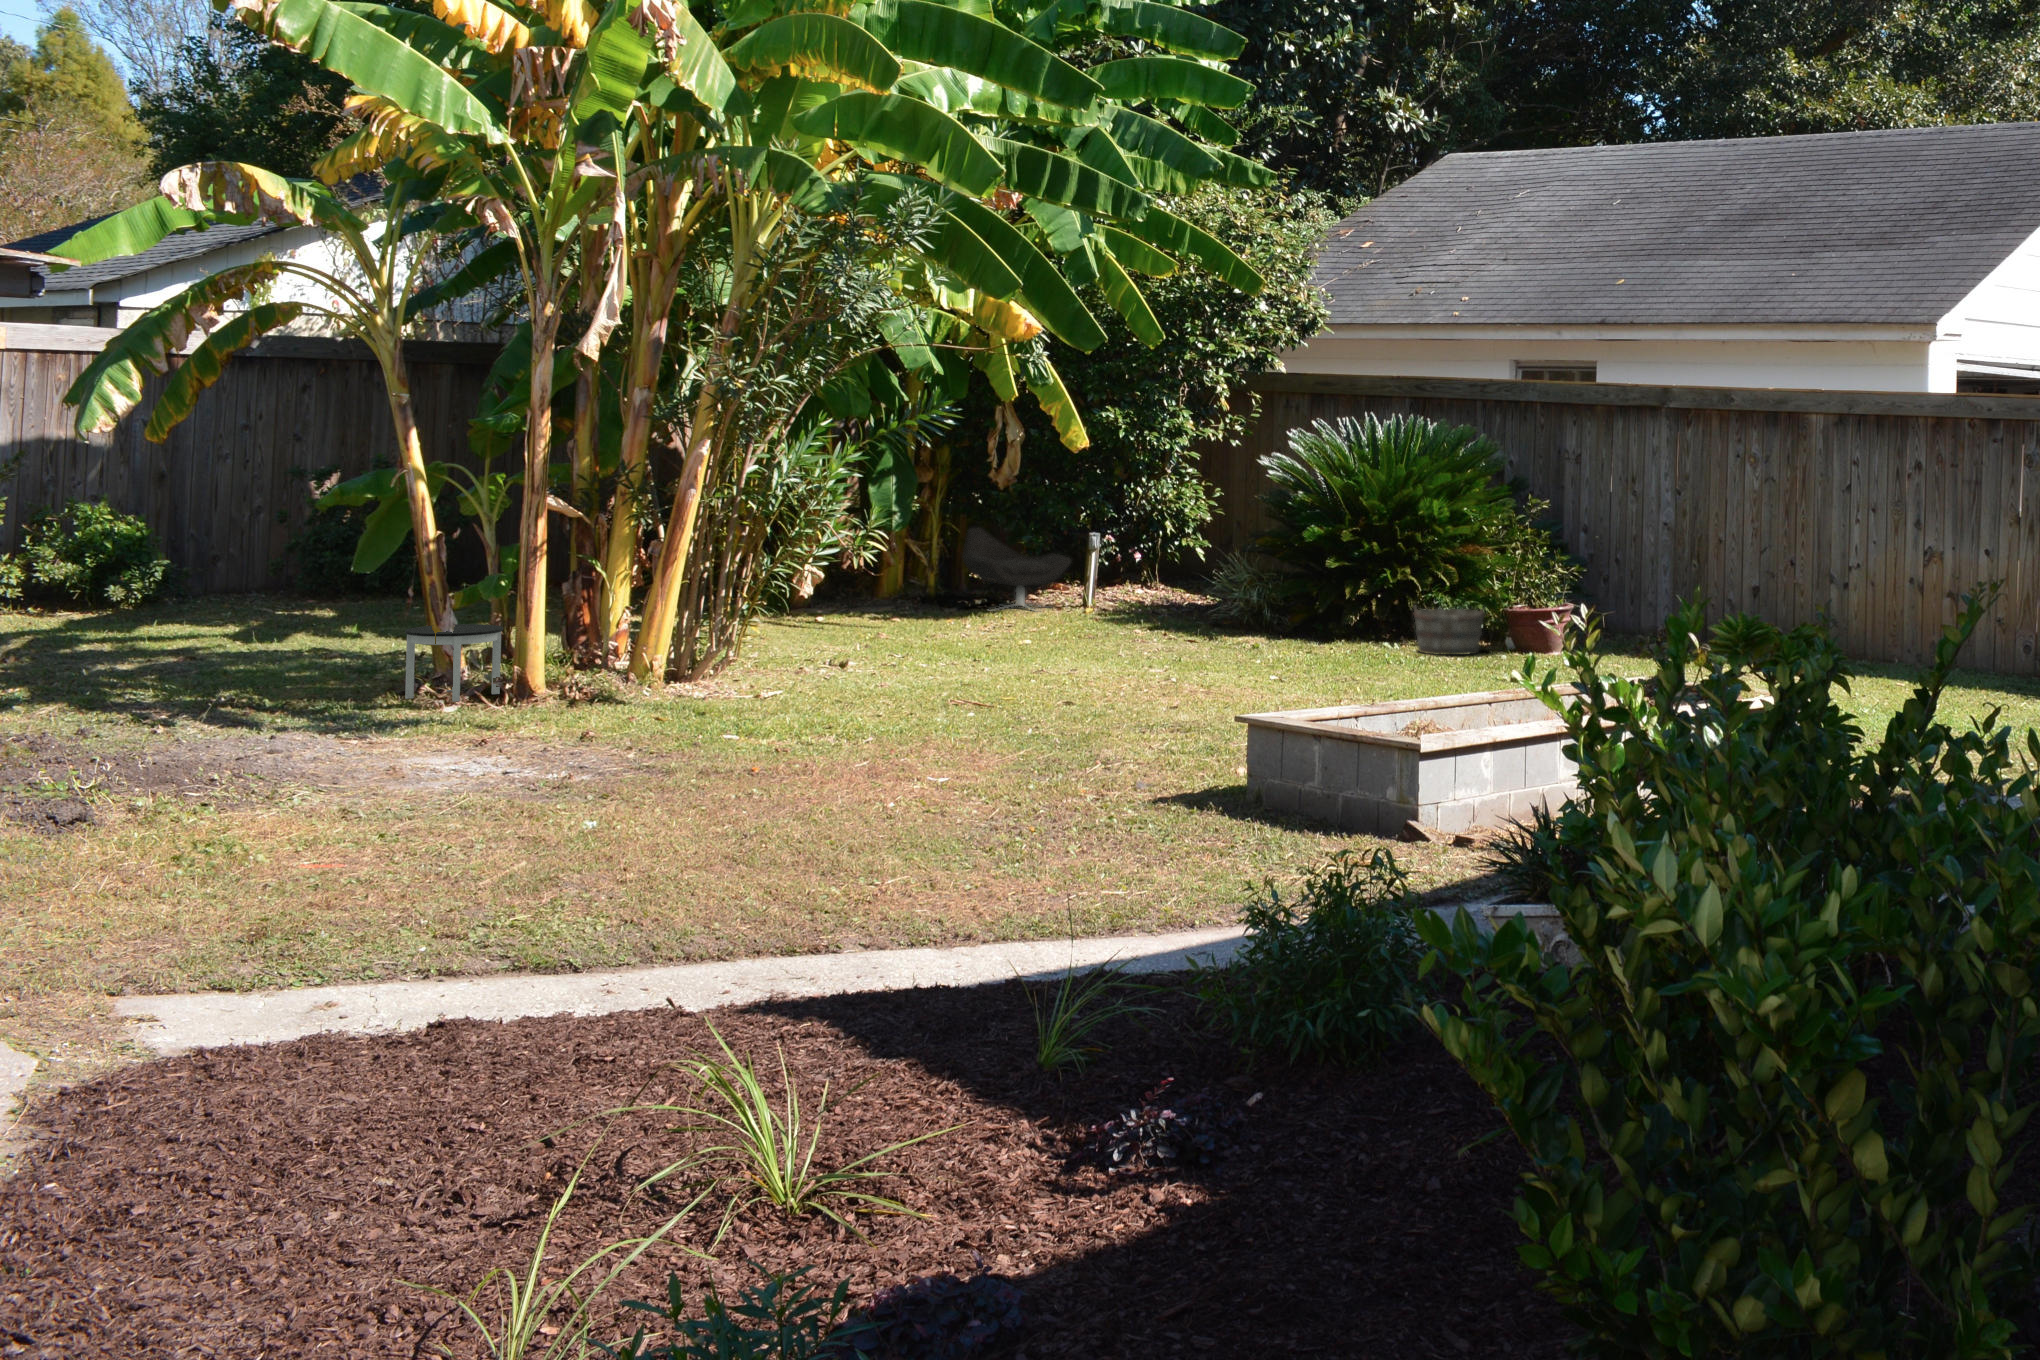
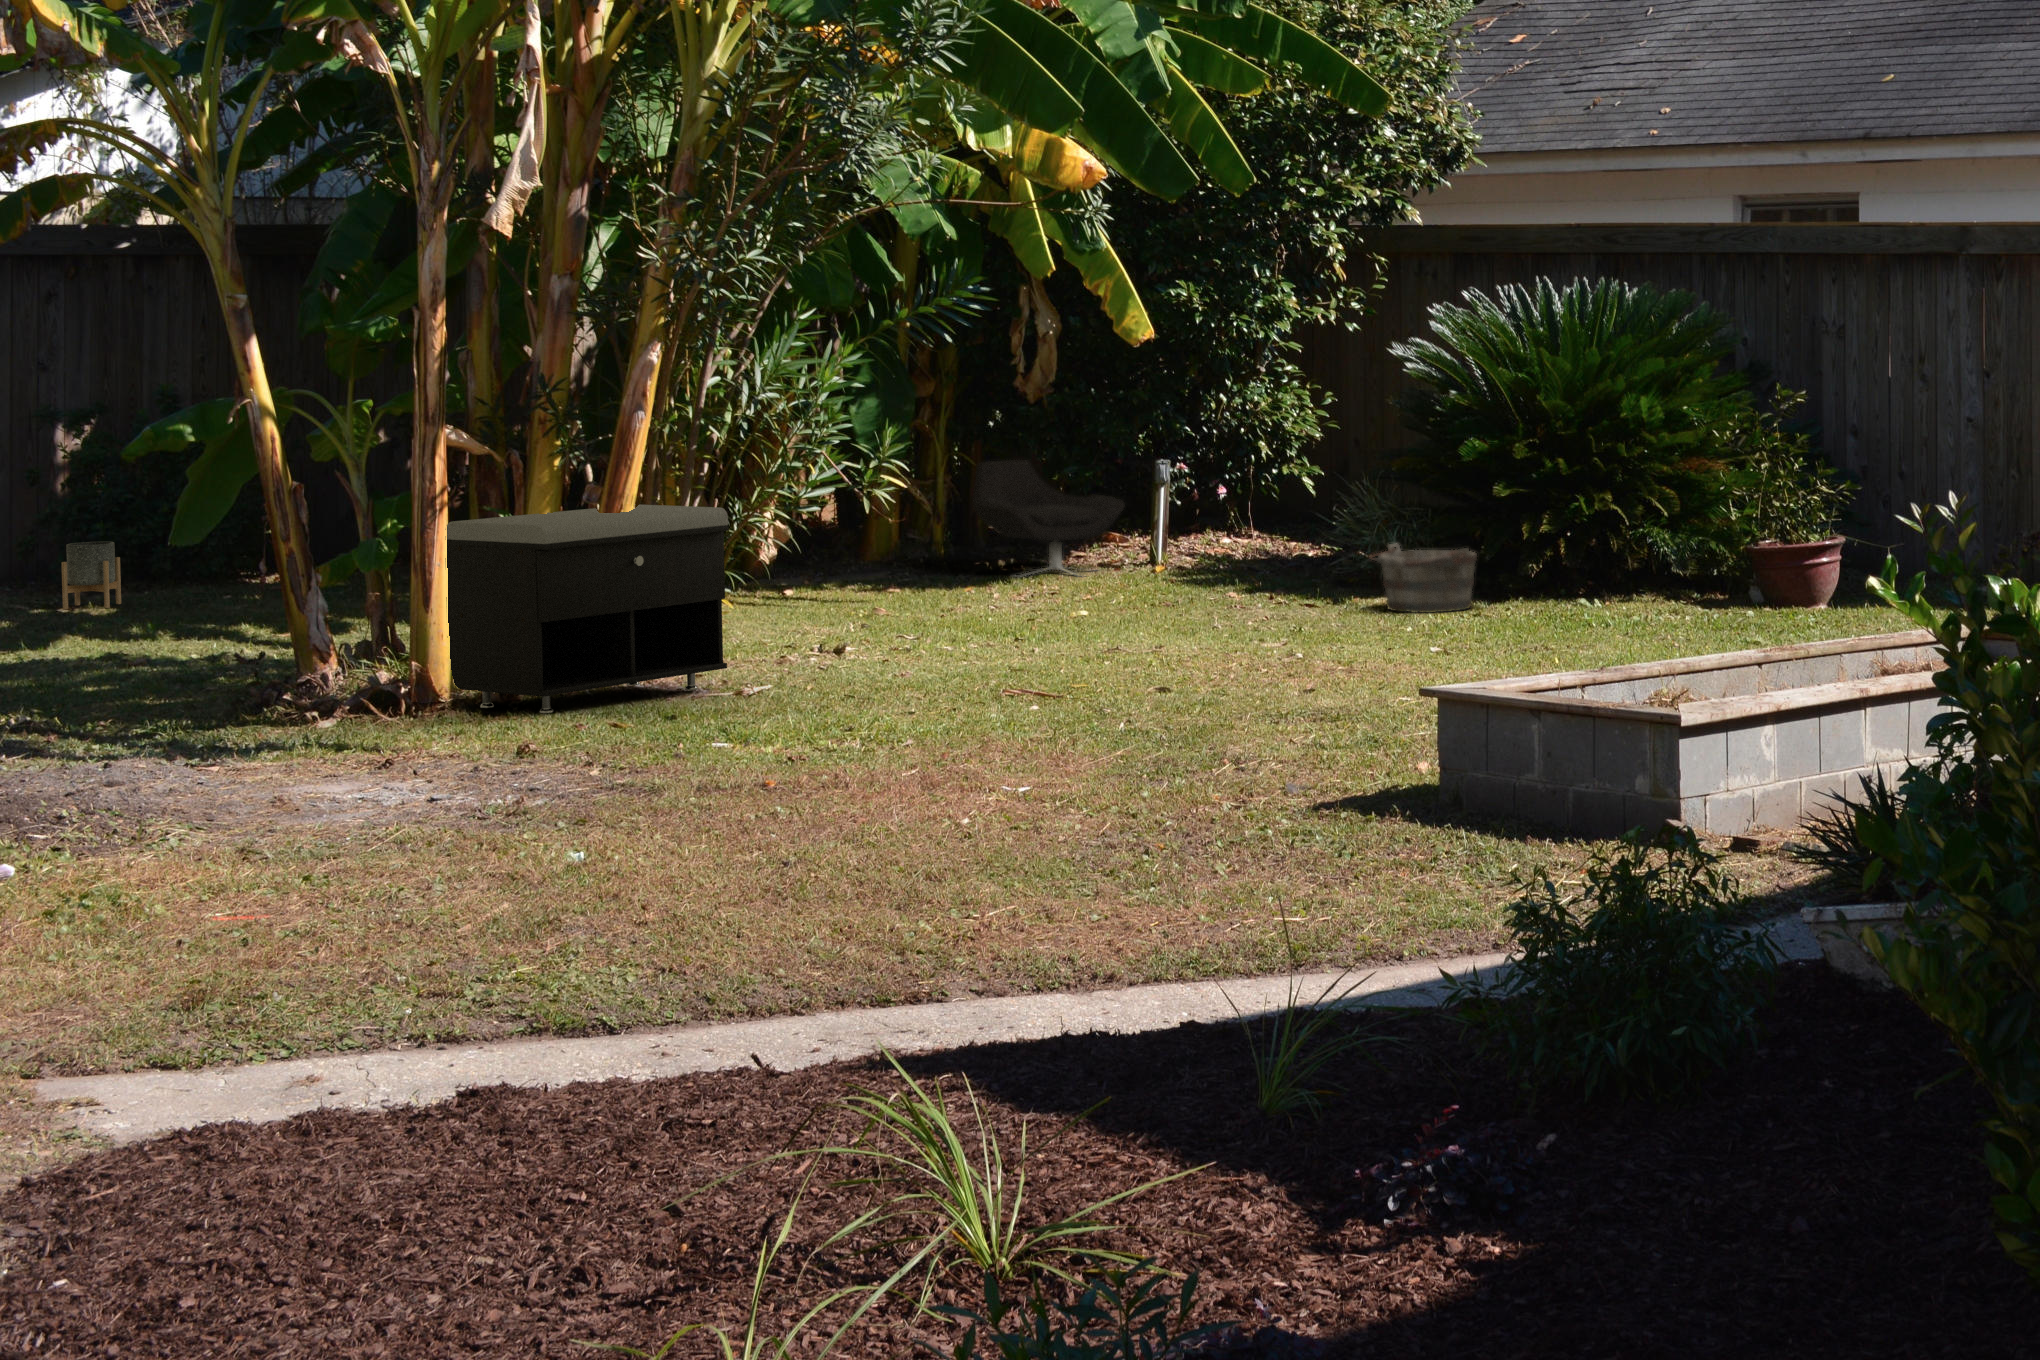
storage bench: none [539,555,758,708] -> present [445,504,729,713]
planter: none [285,568,332,617] -> present [62,542,121,610]
bucket: present [1413,606,1485,655] -> present [1370,544,1477,613]
round table: present [405,624,503,701] -> none [266,606,393,710]

